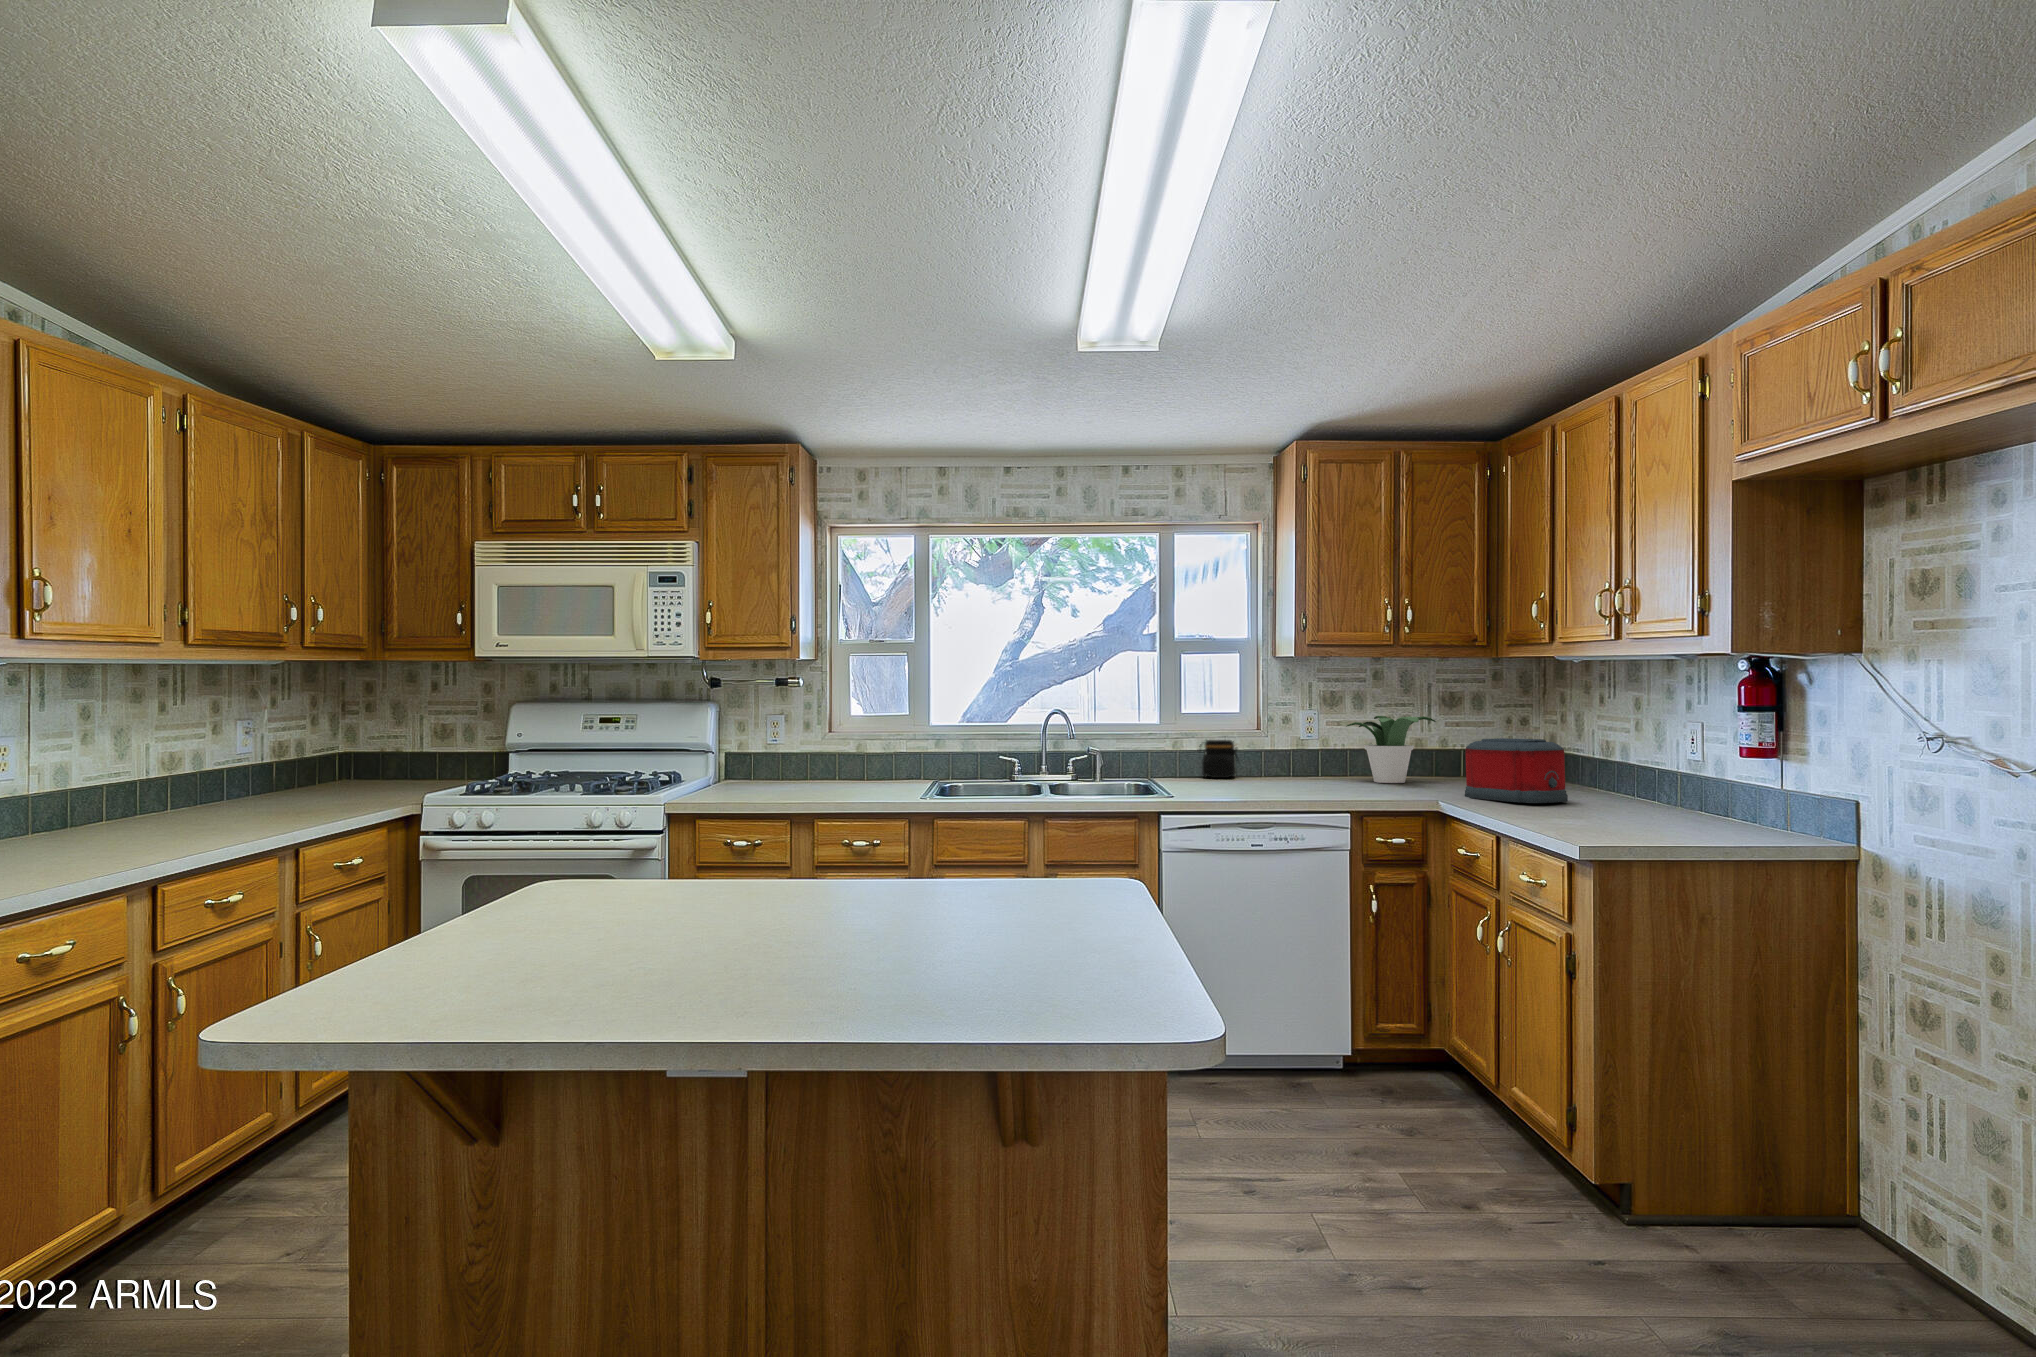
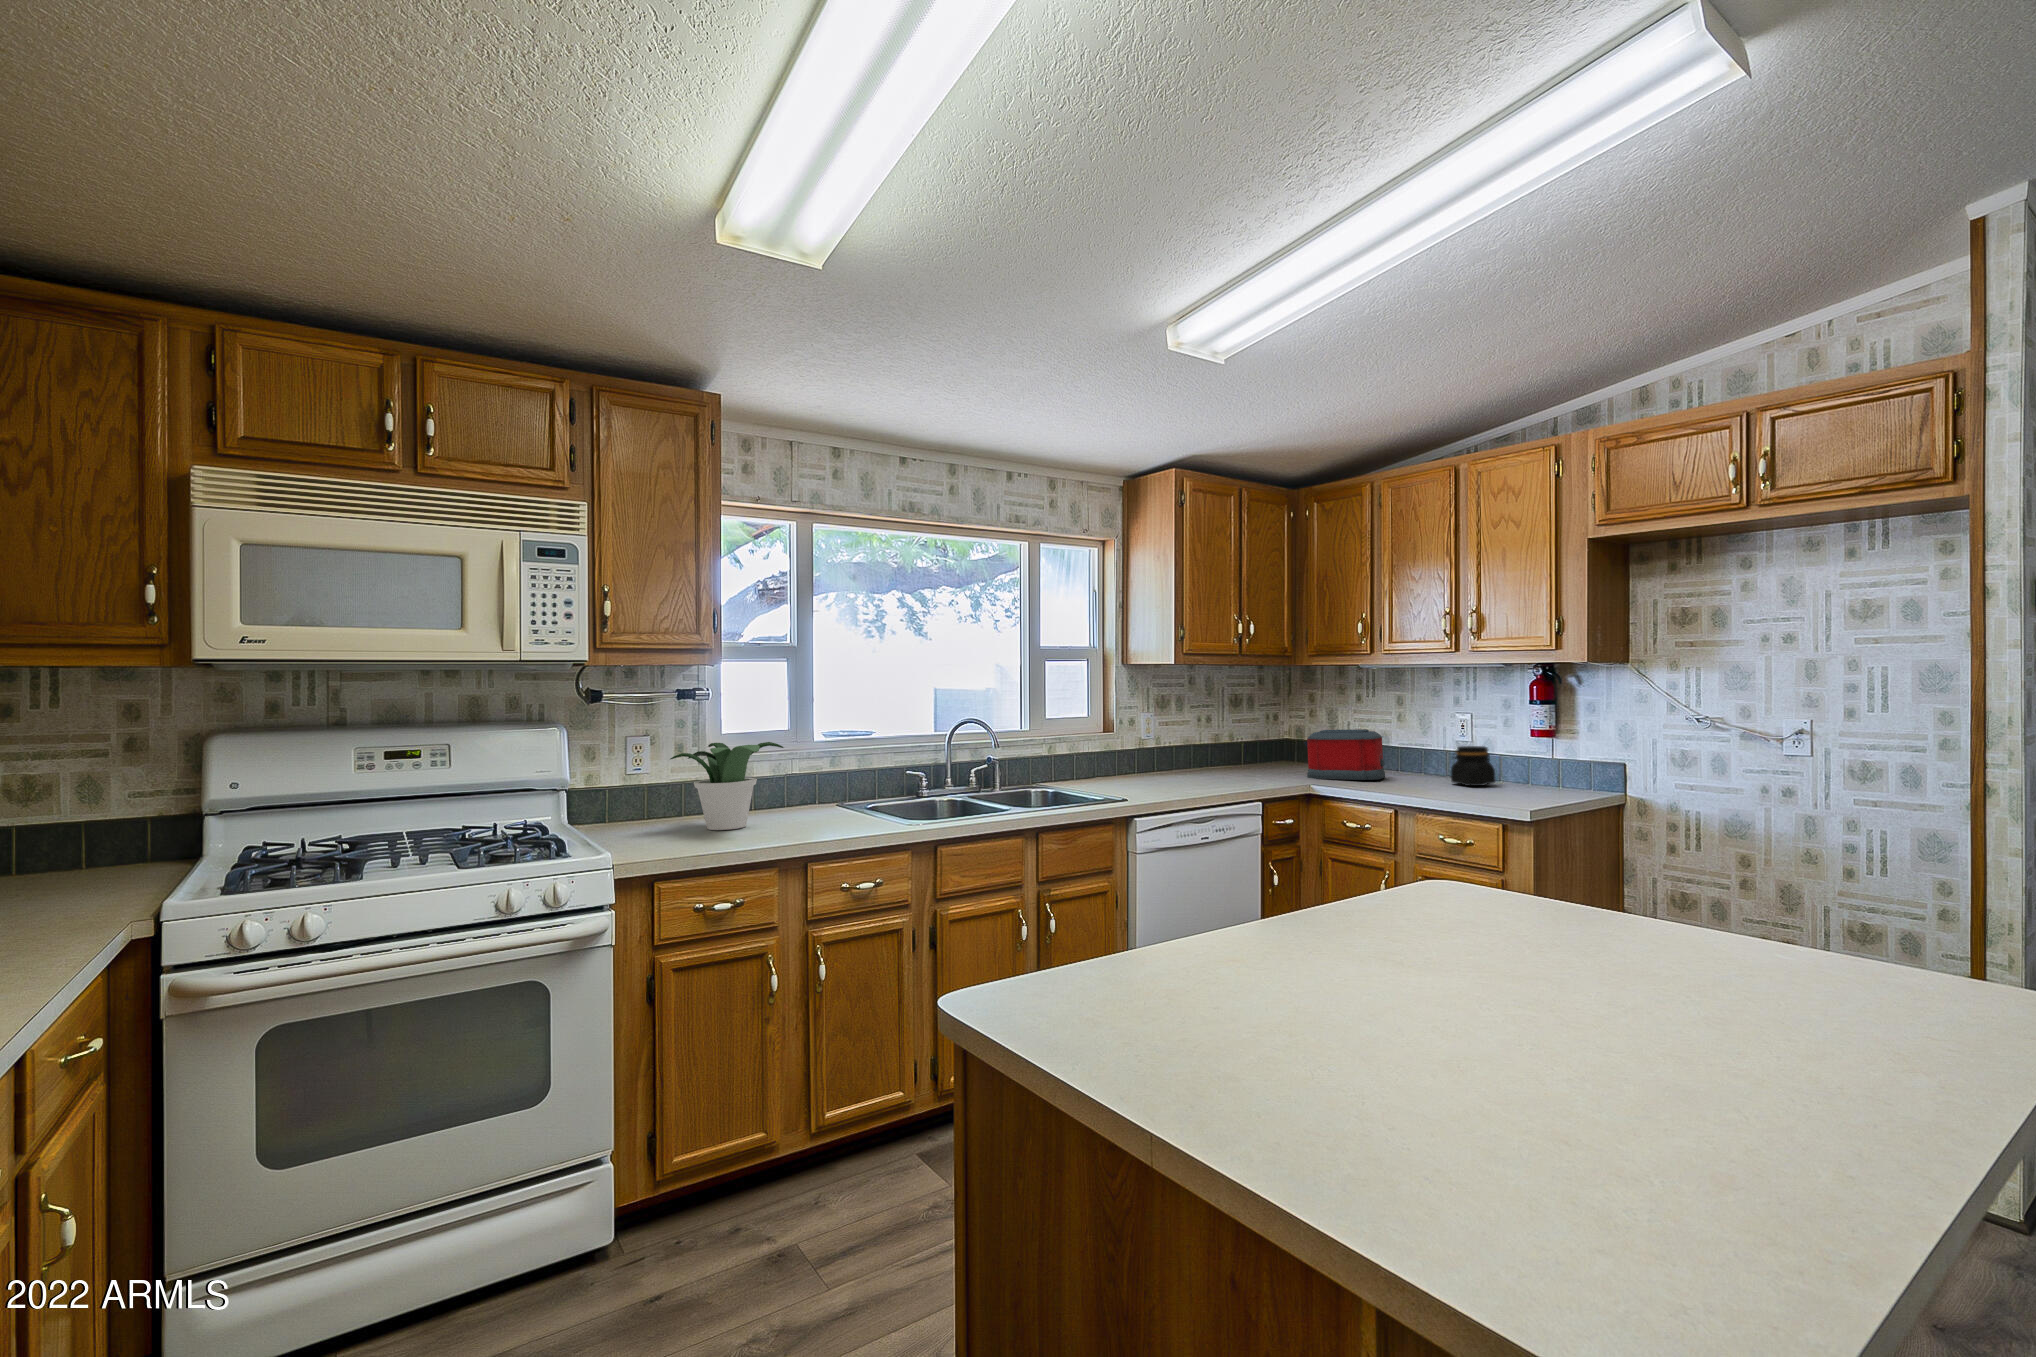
potted plant: present [1346,716,1436,783] -> present [670,742,784,830]
jar: present [1199,740,1239,778] -> present [1451,746,1495,786]

